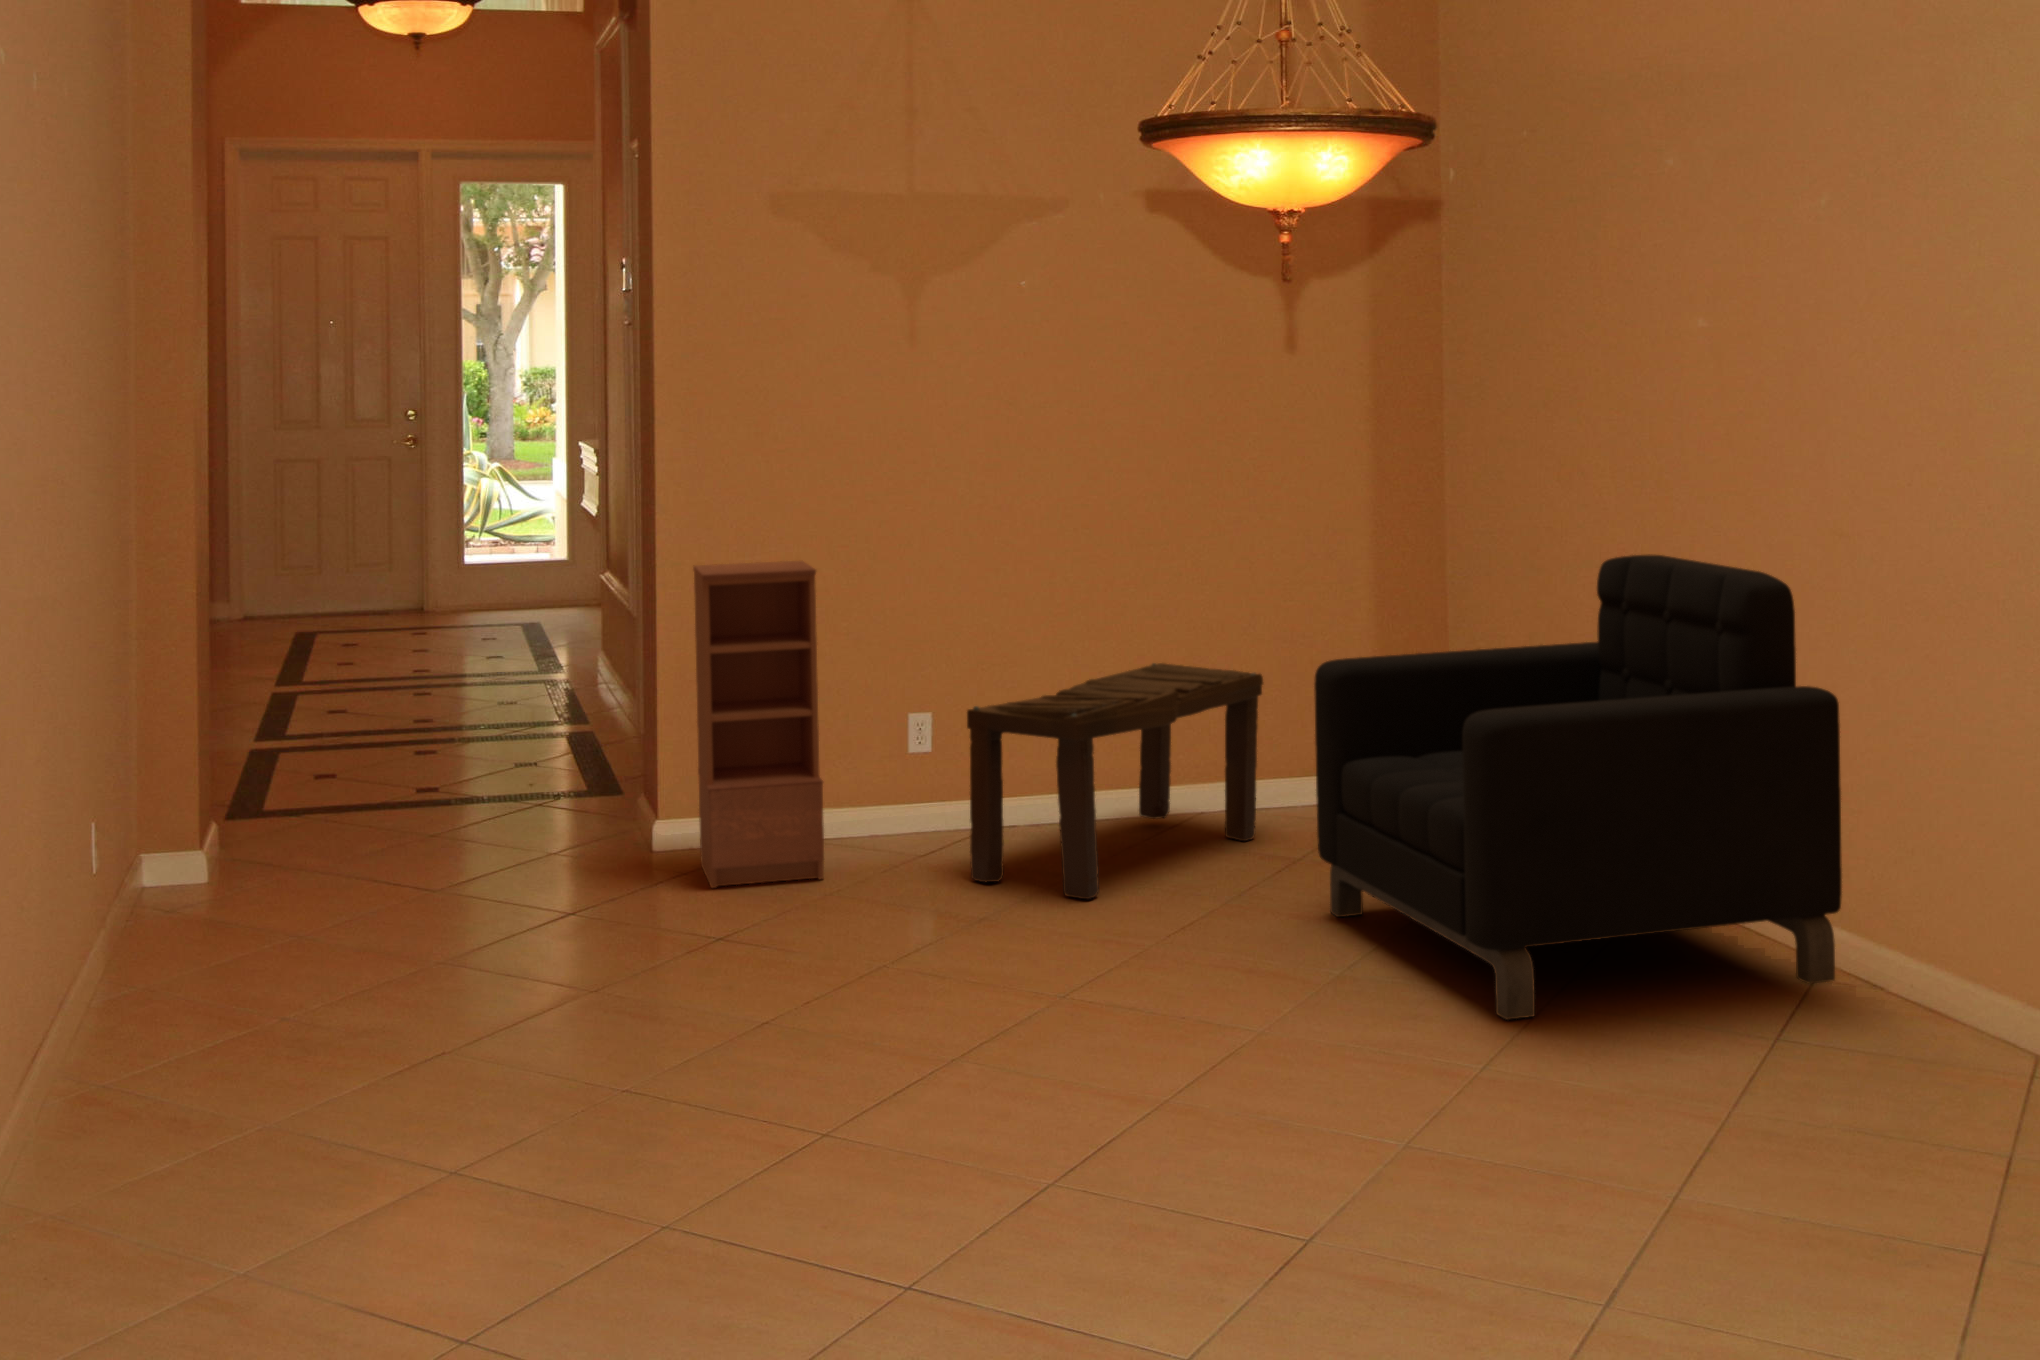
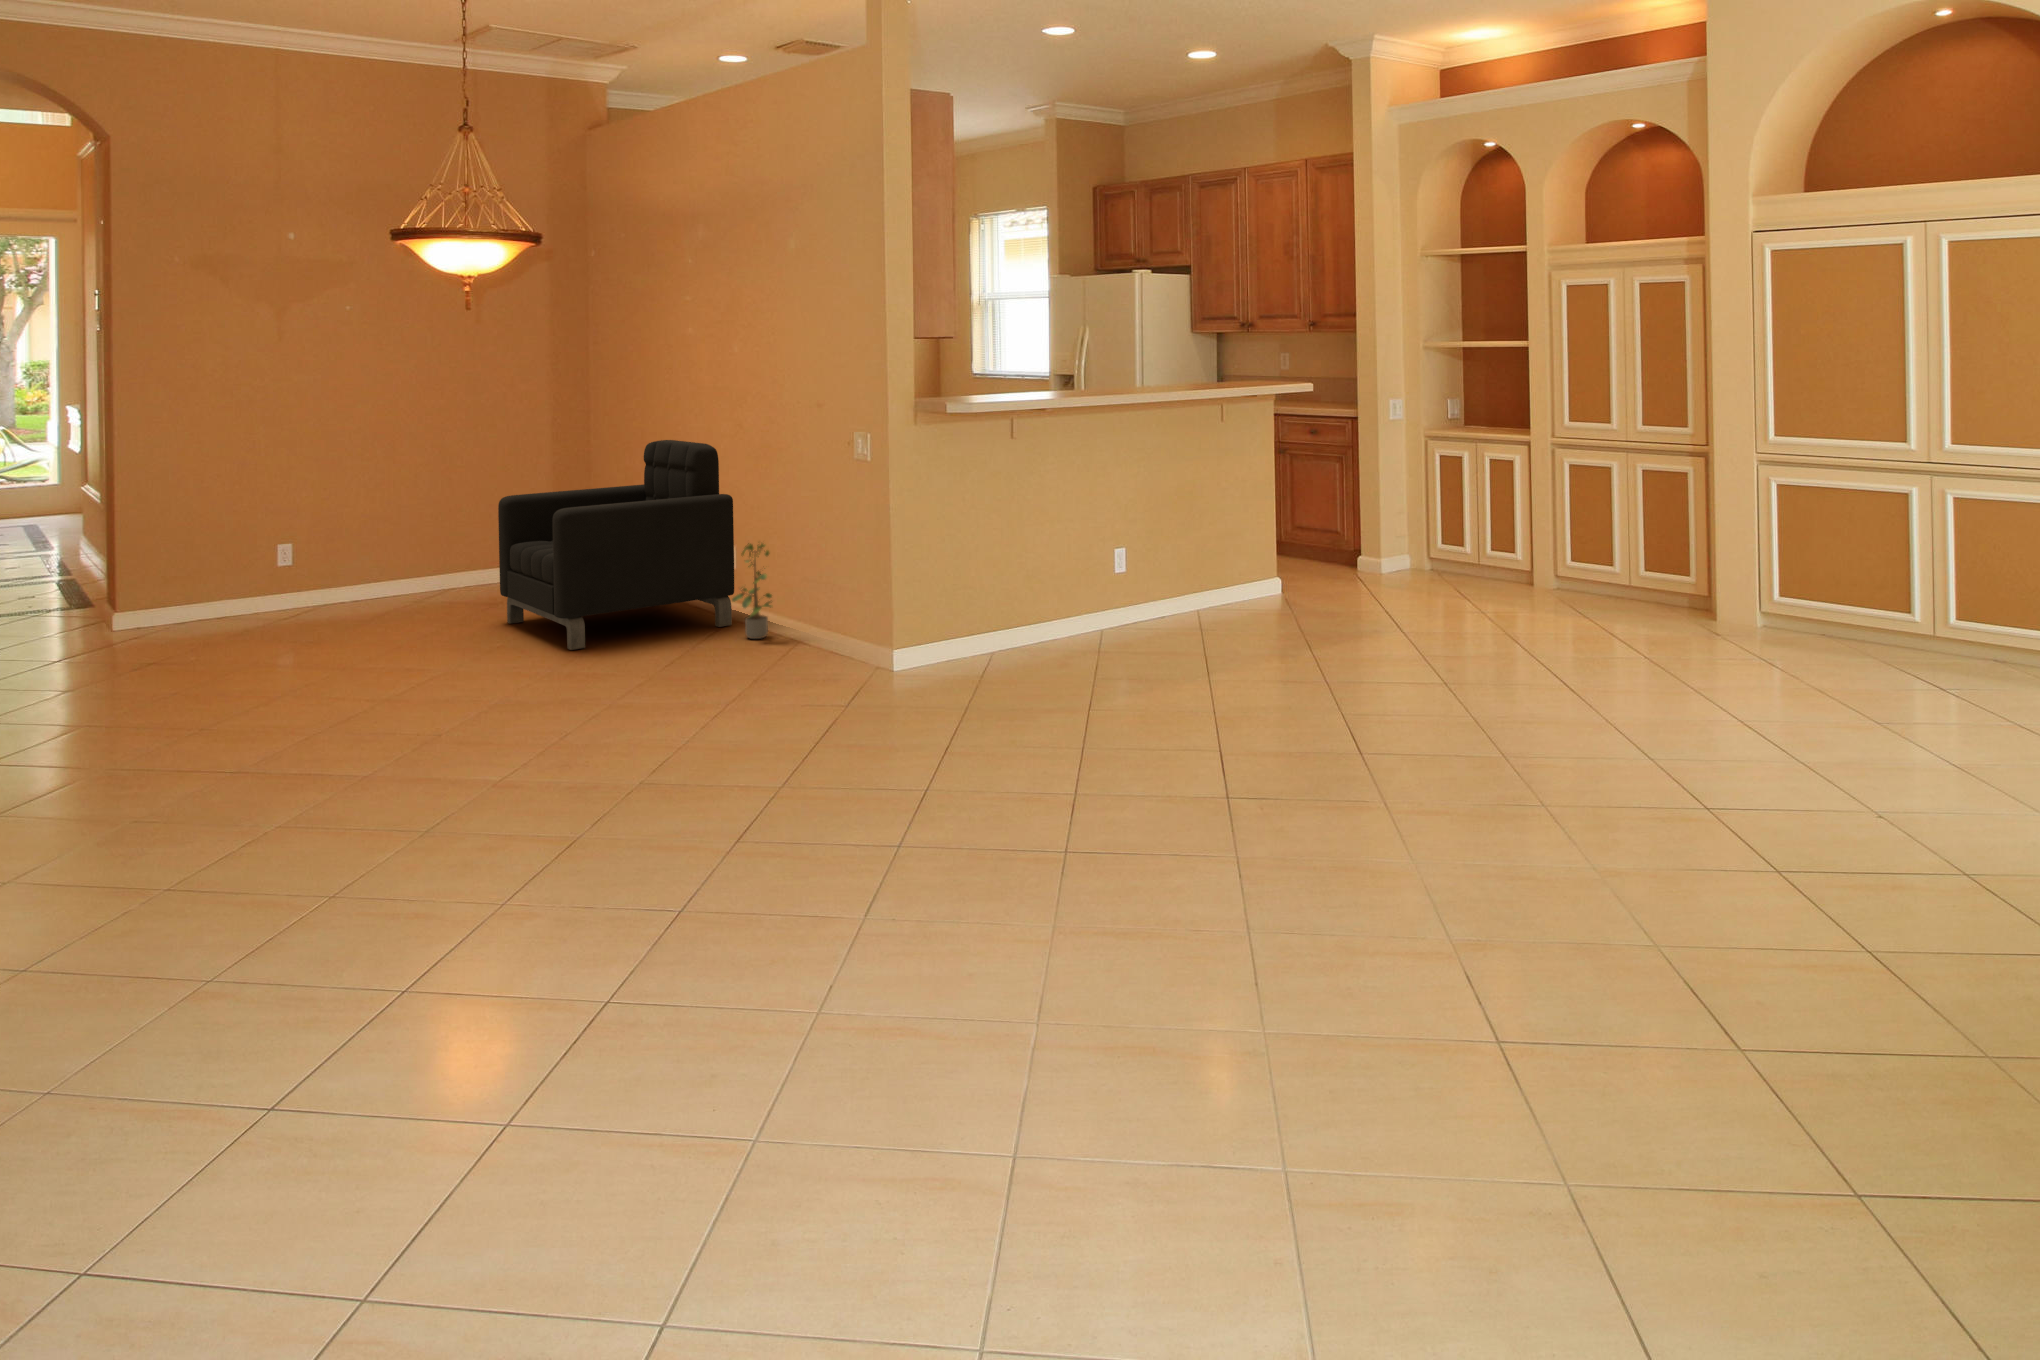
bookcase: present [693,561,824,888] -> none [141,459,223,641]
bench: present [967,663,1263,899] -> none [310,511,487,628]
potted plant: none [1863,806,1987,1039] -> present [732,543,772,639]

